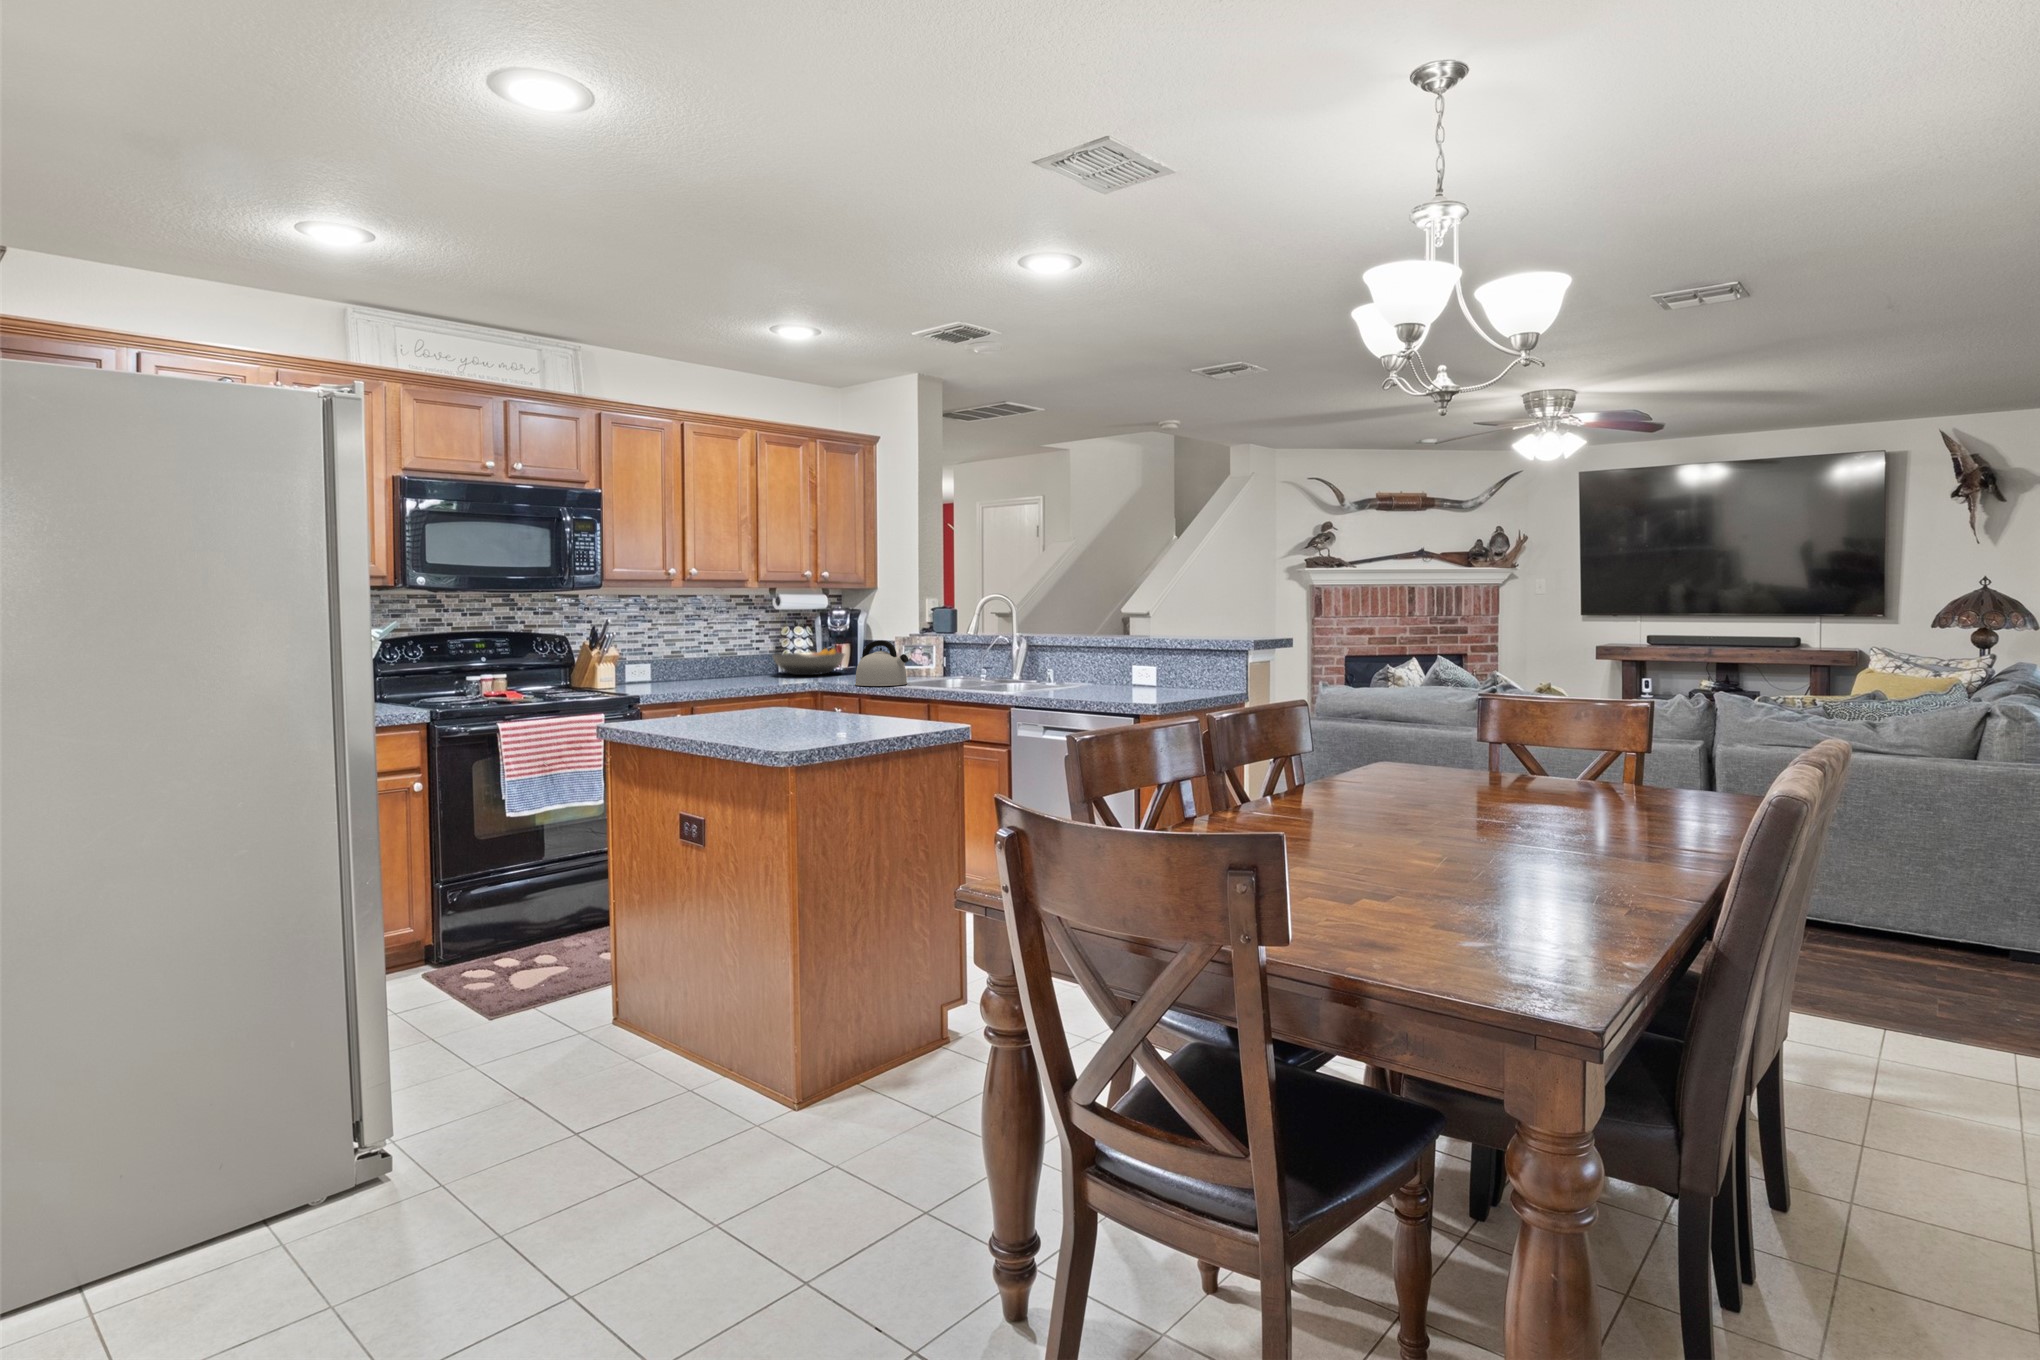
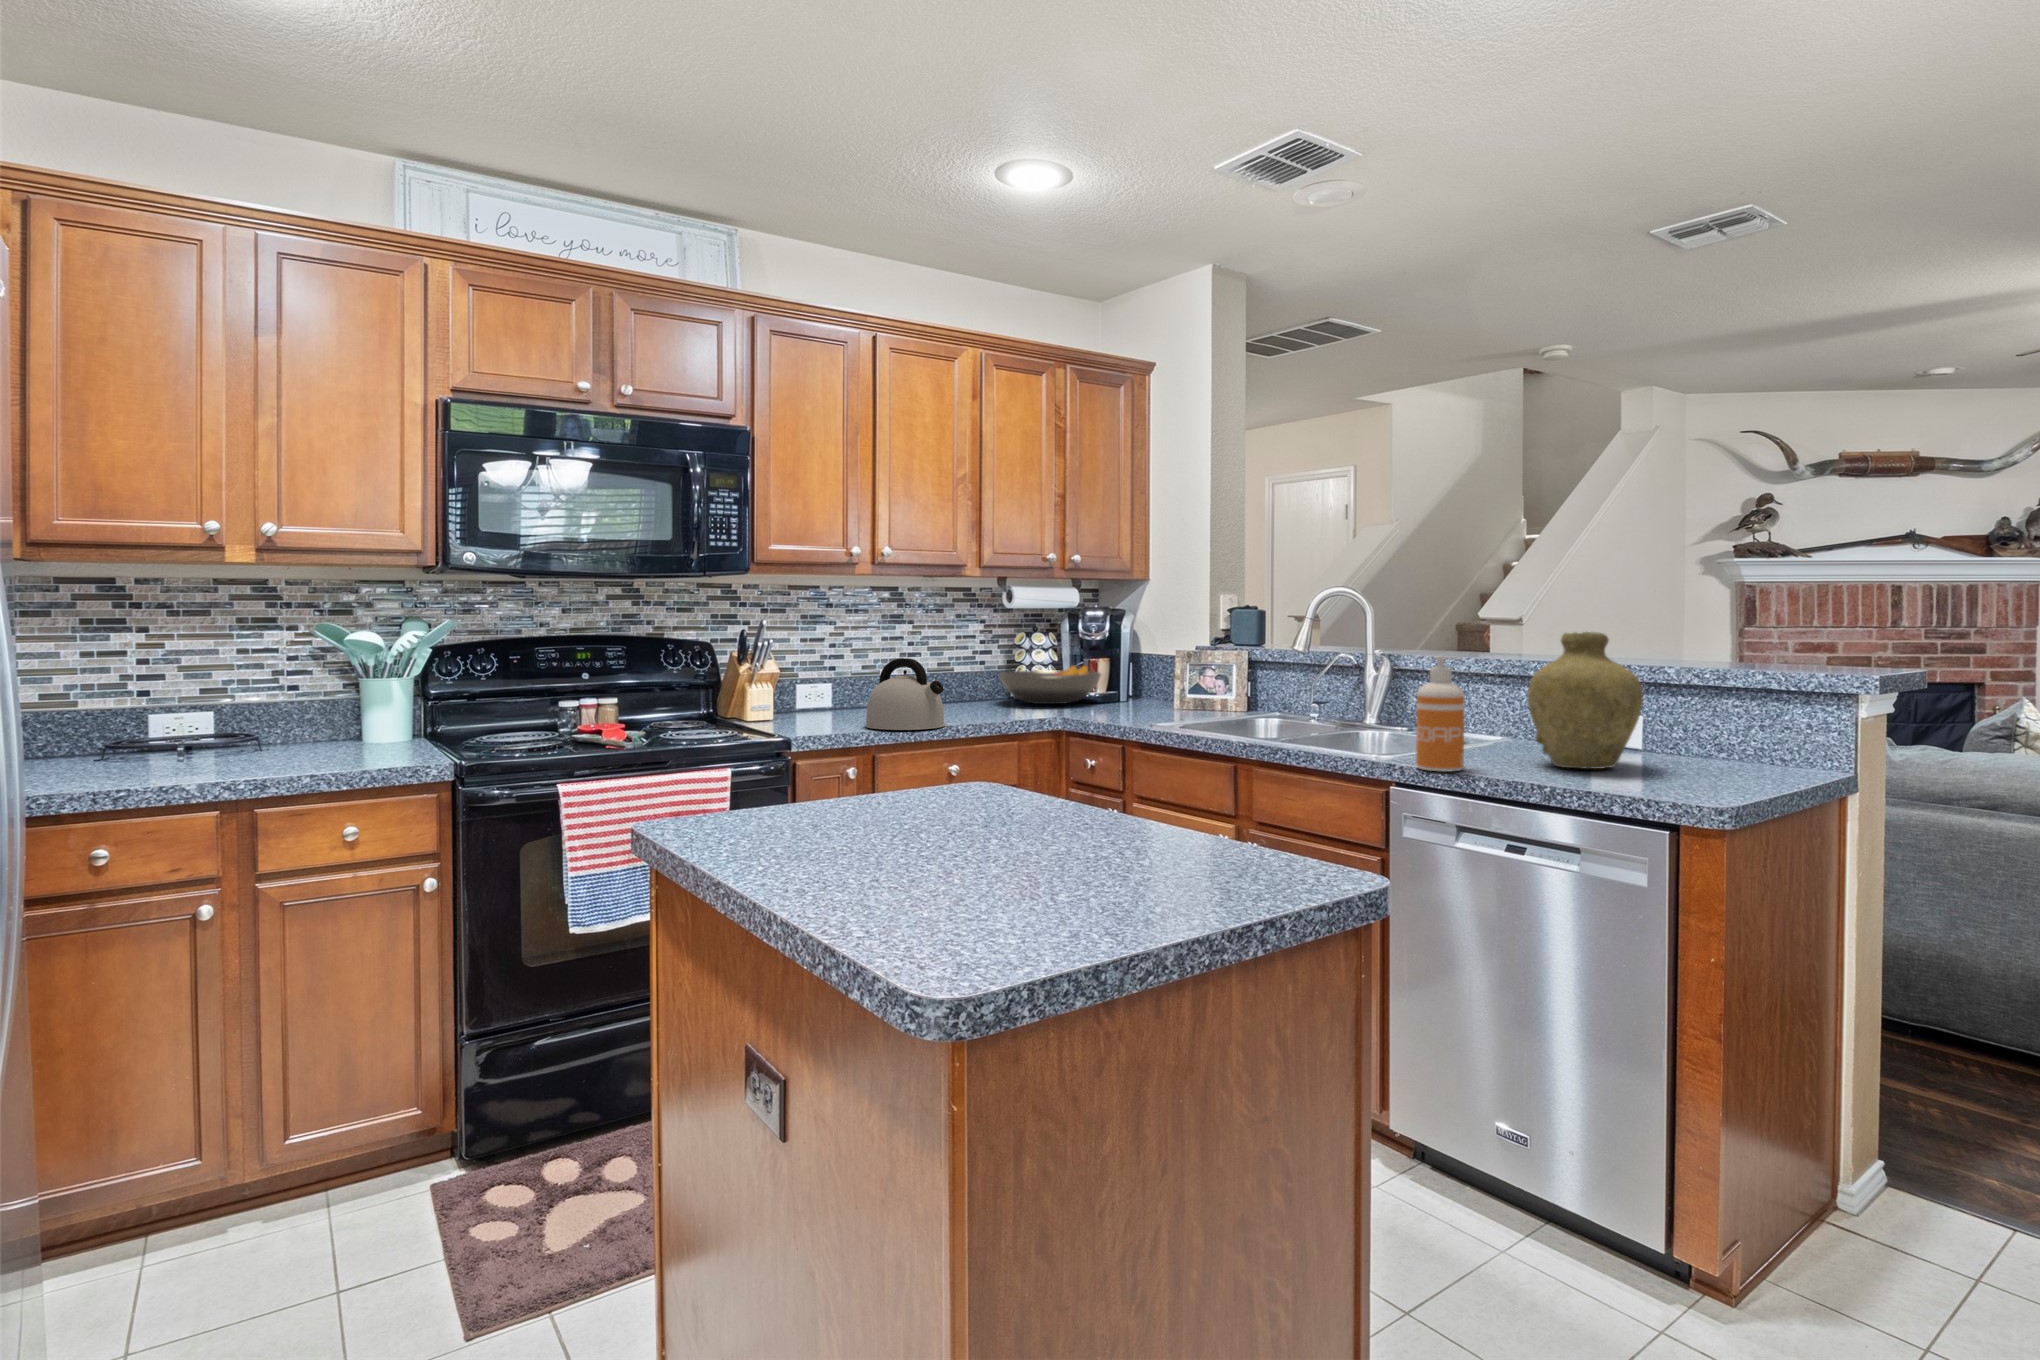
vase: none [1088,620,1148,697] -> present [1528,632,1643,769]
soap dispenser: none [1025,635,1051,700] -> present [1416,656,1464,771]
kettle: present [855,640,909,686] -> present [865,658,945,730]

